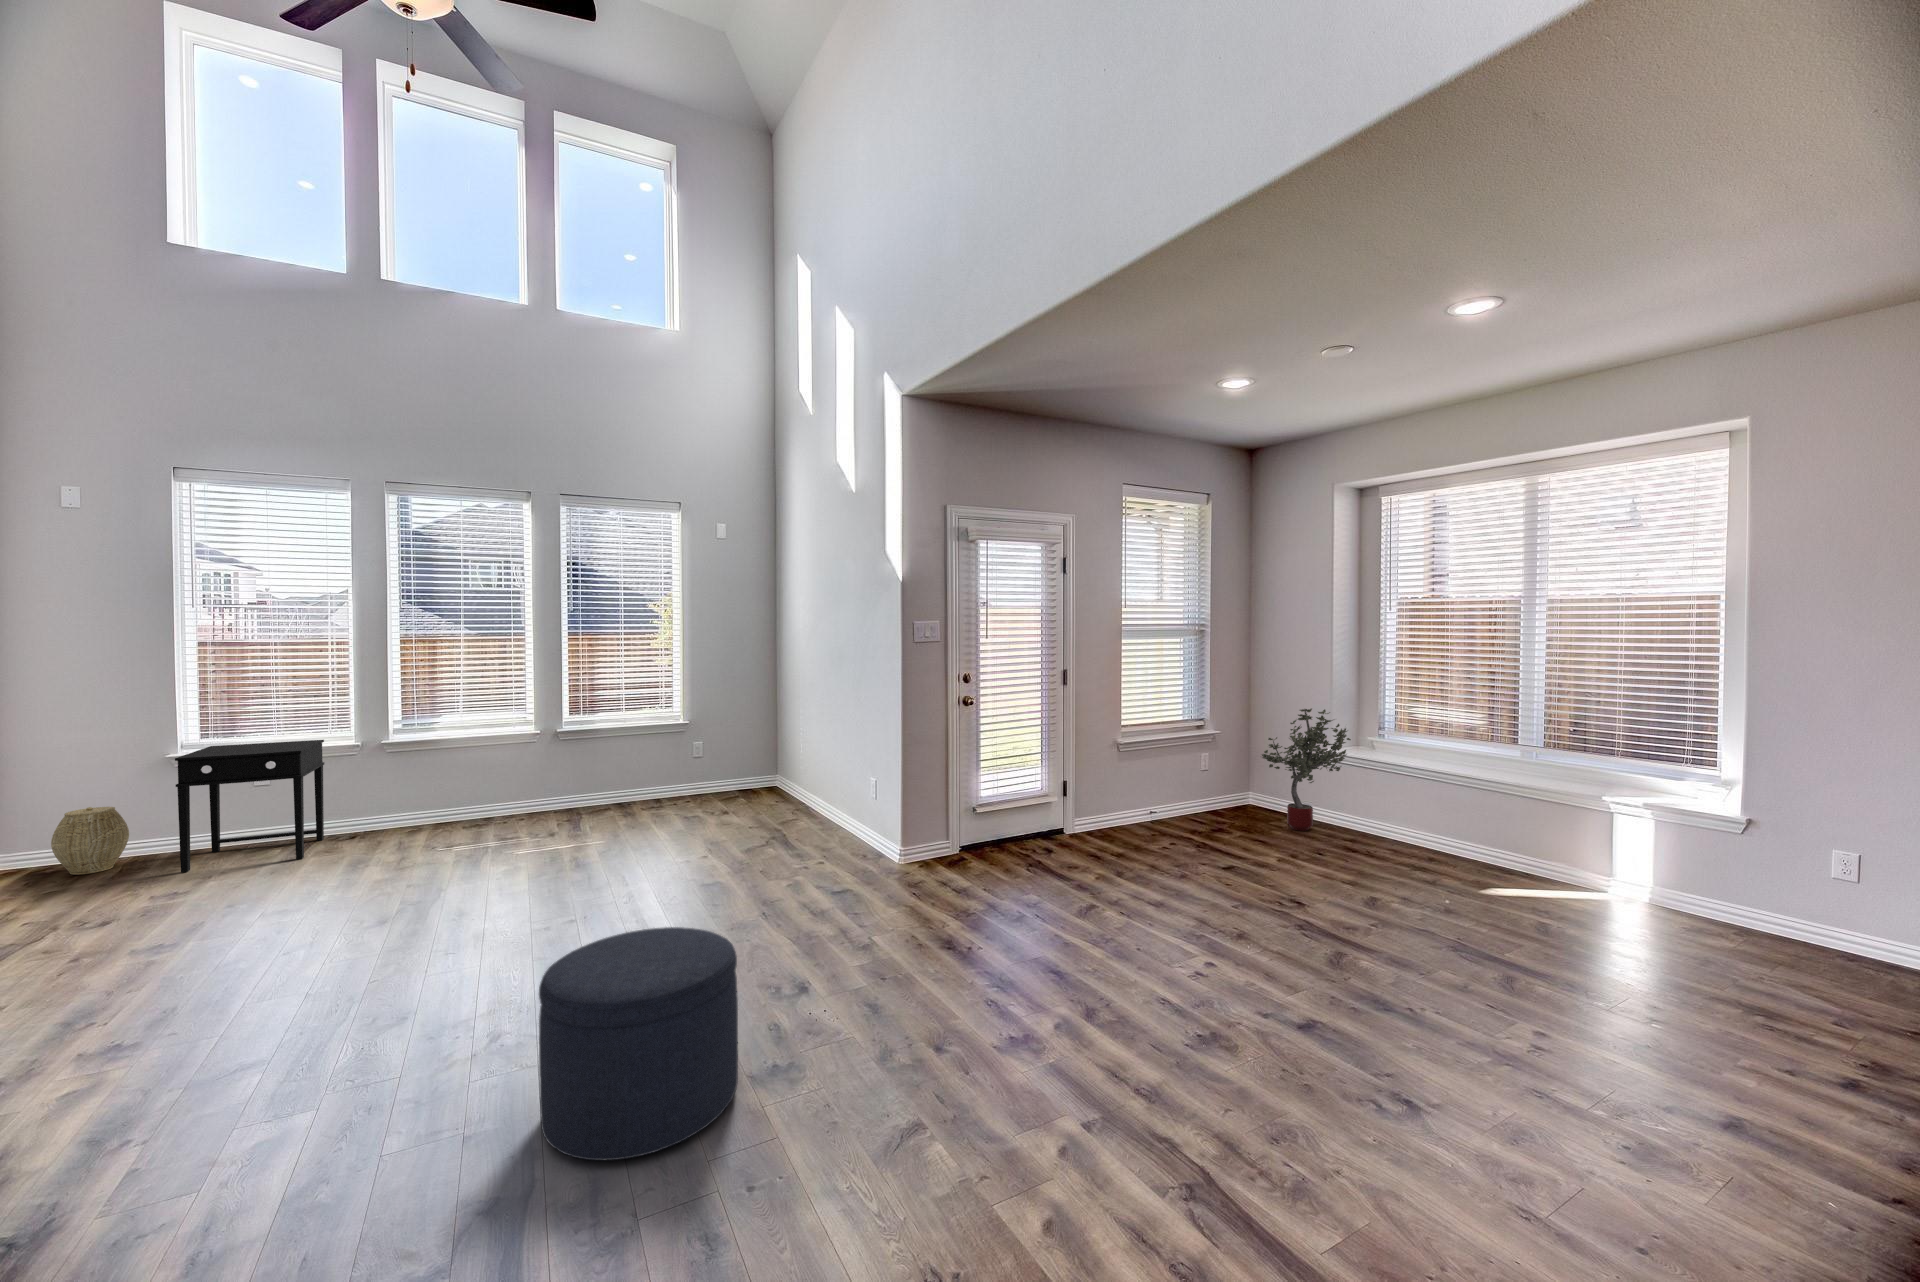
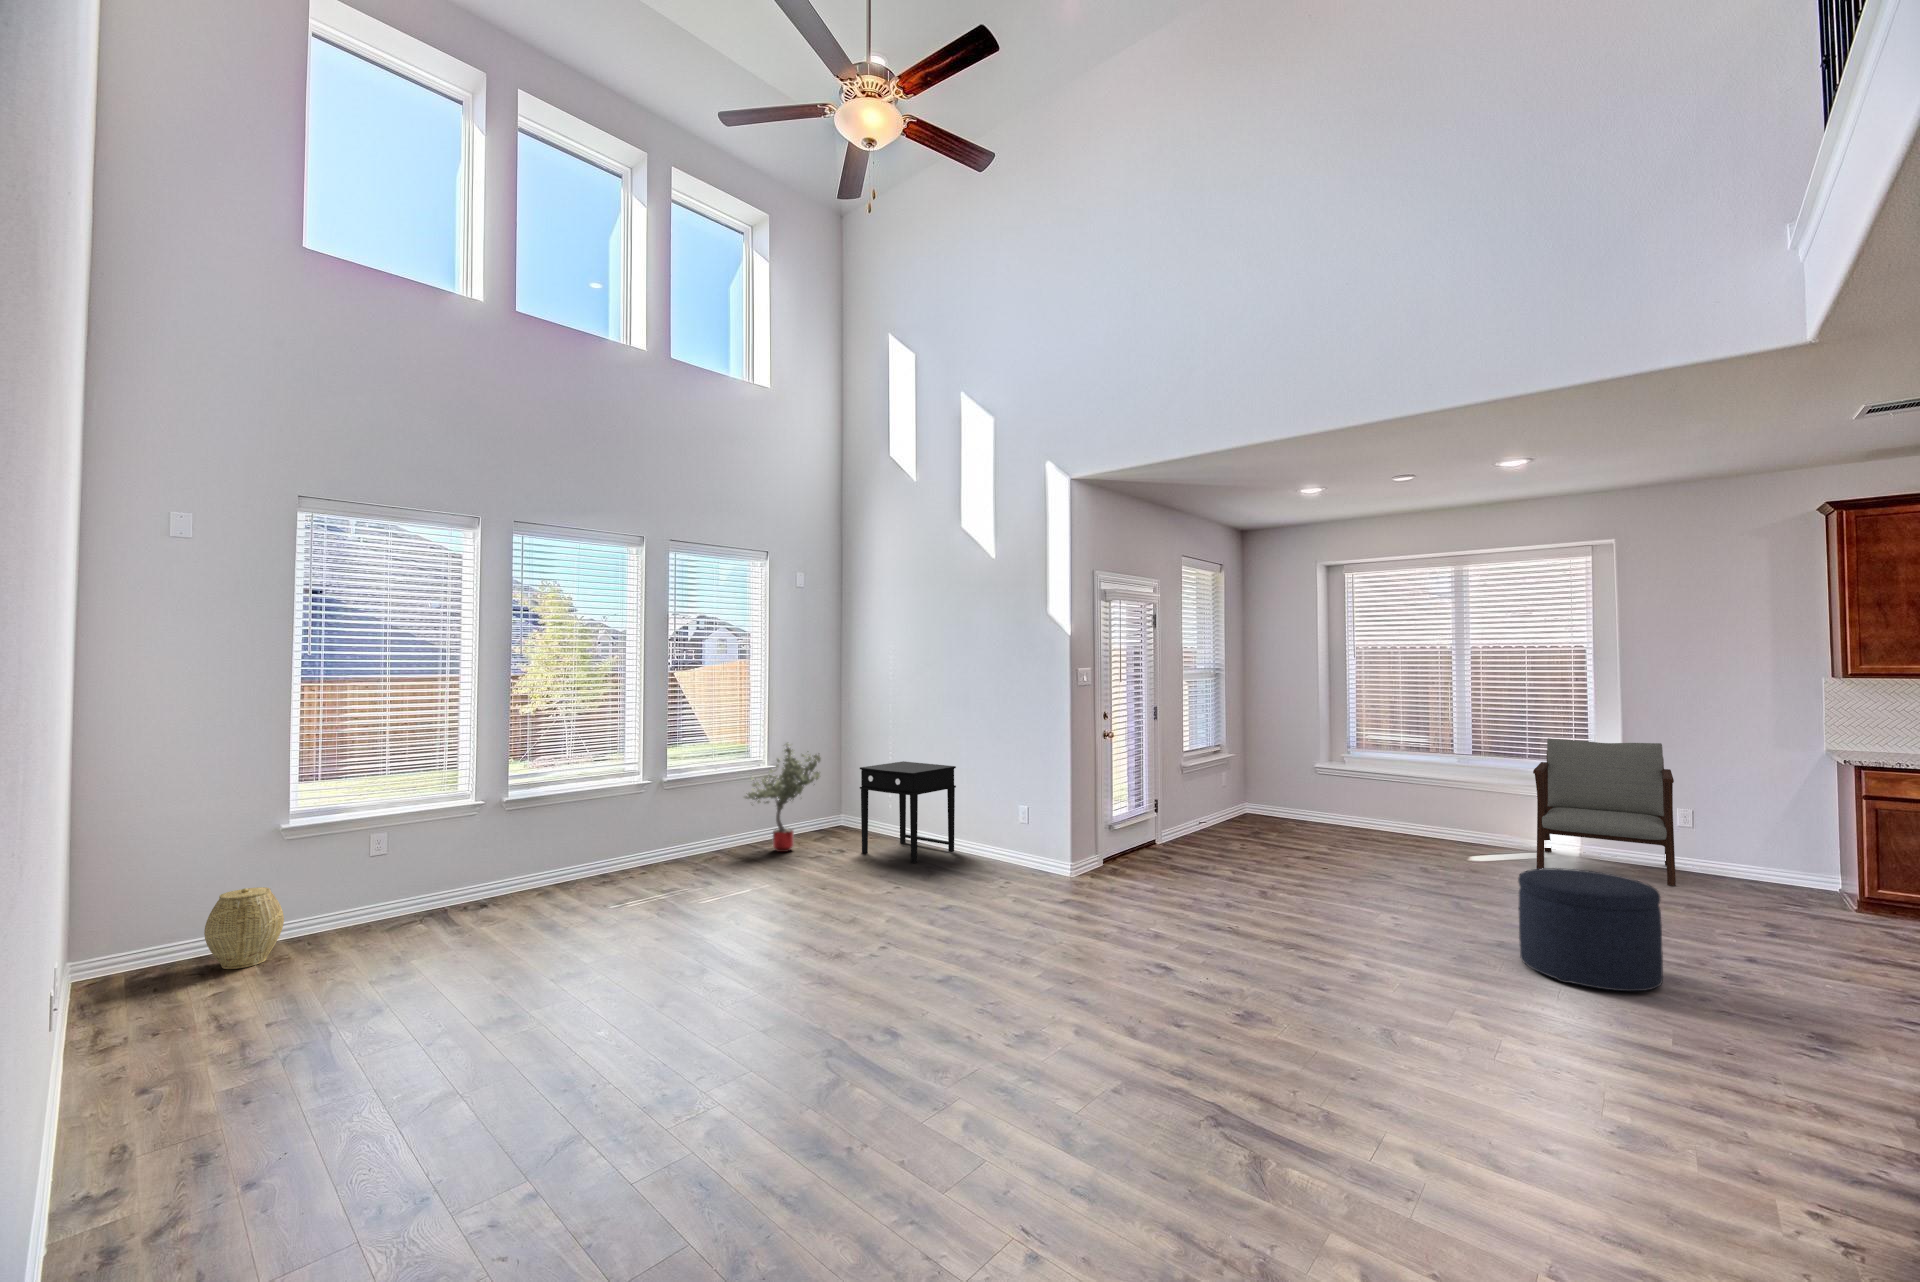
potted tree: present [1262,709,1351,831] -> present [744,743,821,852]
lounge chair: none [1568,734,1857,1003] -> present [1533,738,1676,886]
side table: present [175,740,324,872] -> present [860,761,956,863]
ottoman: present [539,927,738,1161] -> present [1518,868,1663,991]

